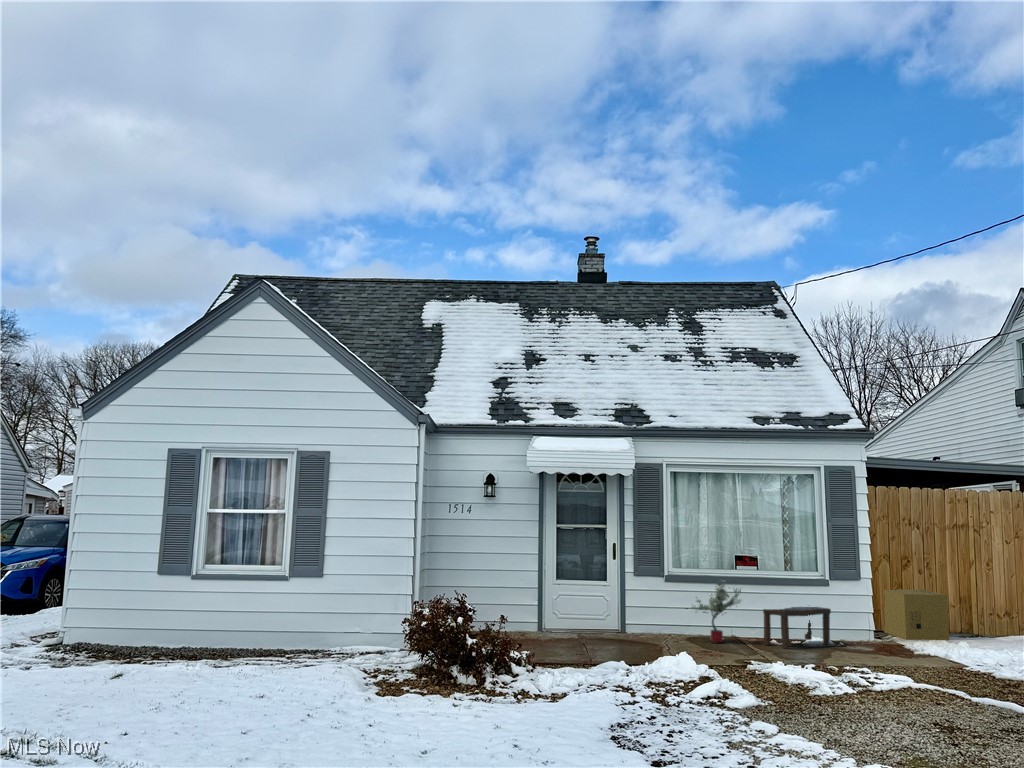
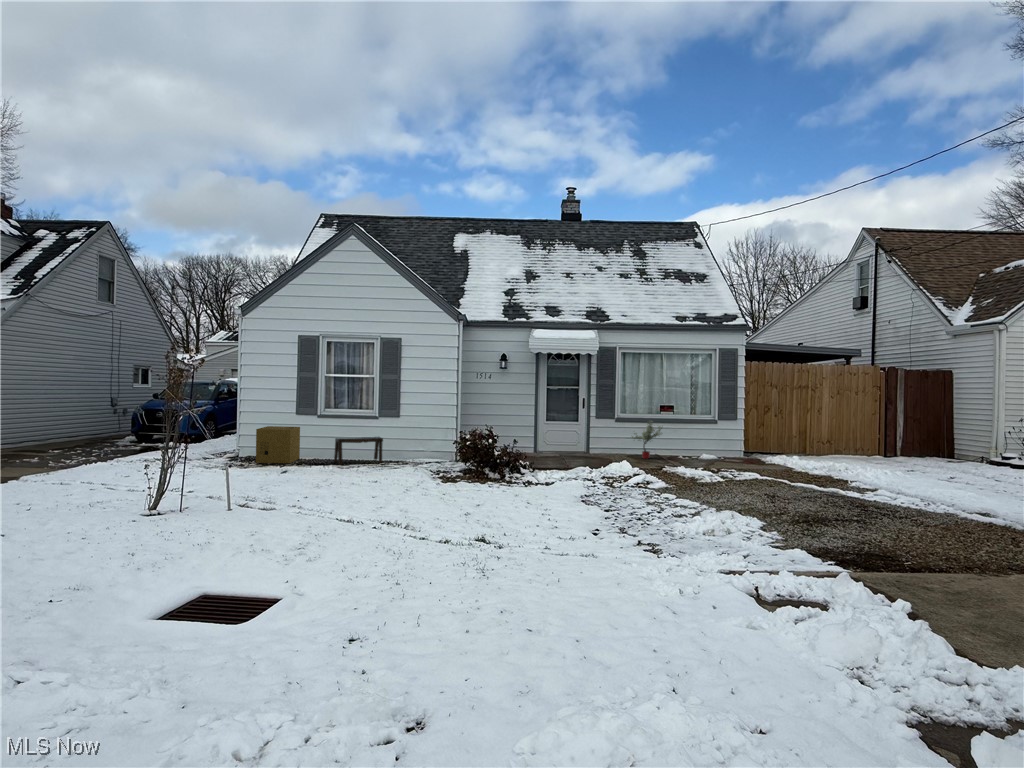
cardboard box: present [883,590,949,640] -> present [256,426,300,463]
bench: present [763,607,831,649] -> present [334,437,383,465]

